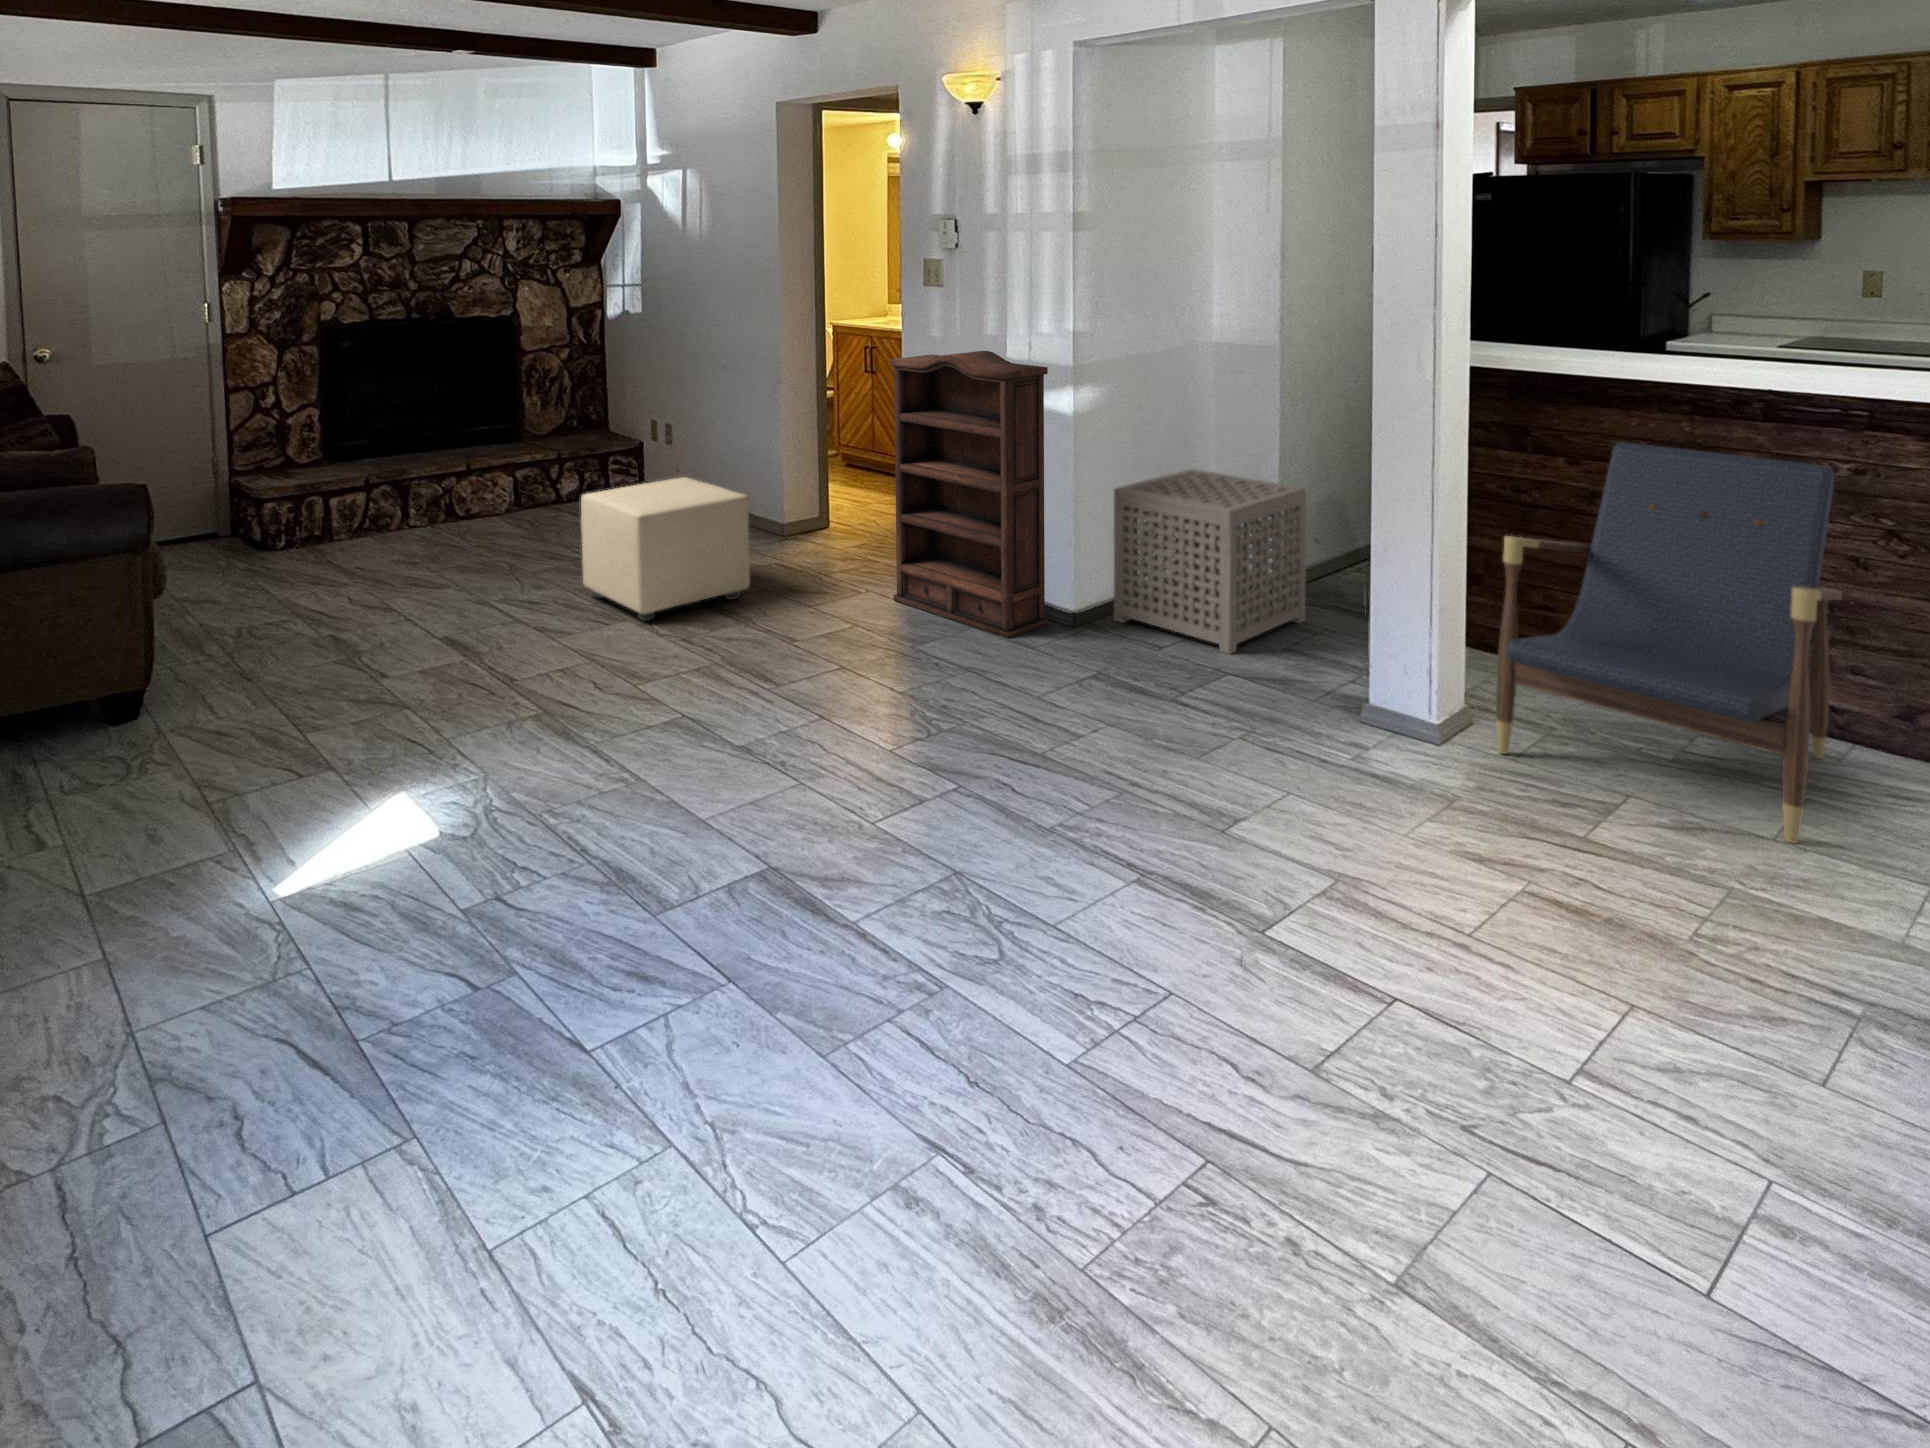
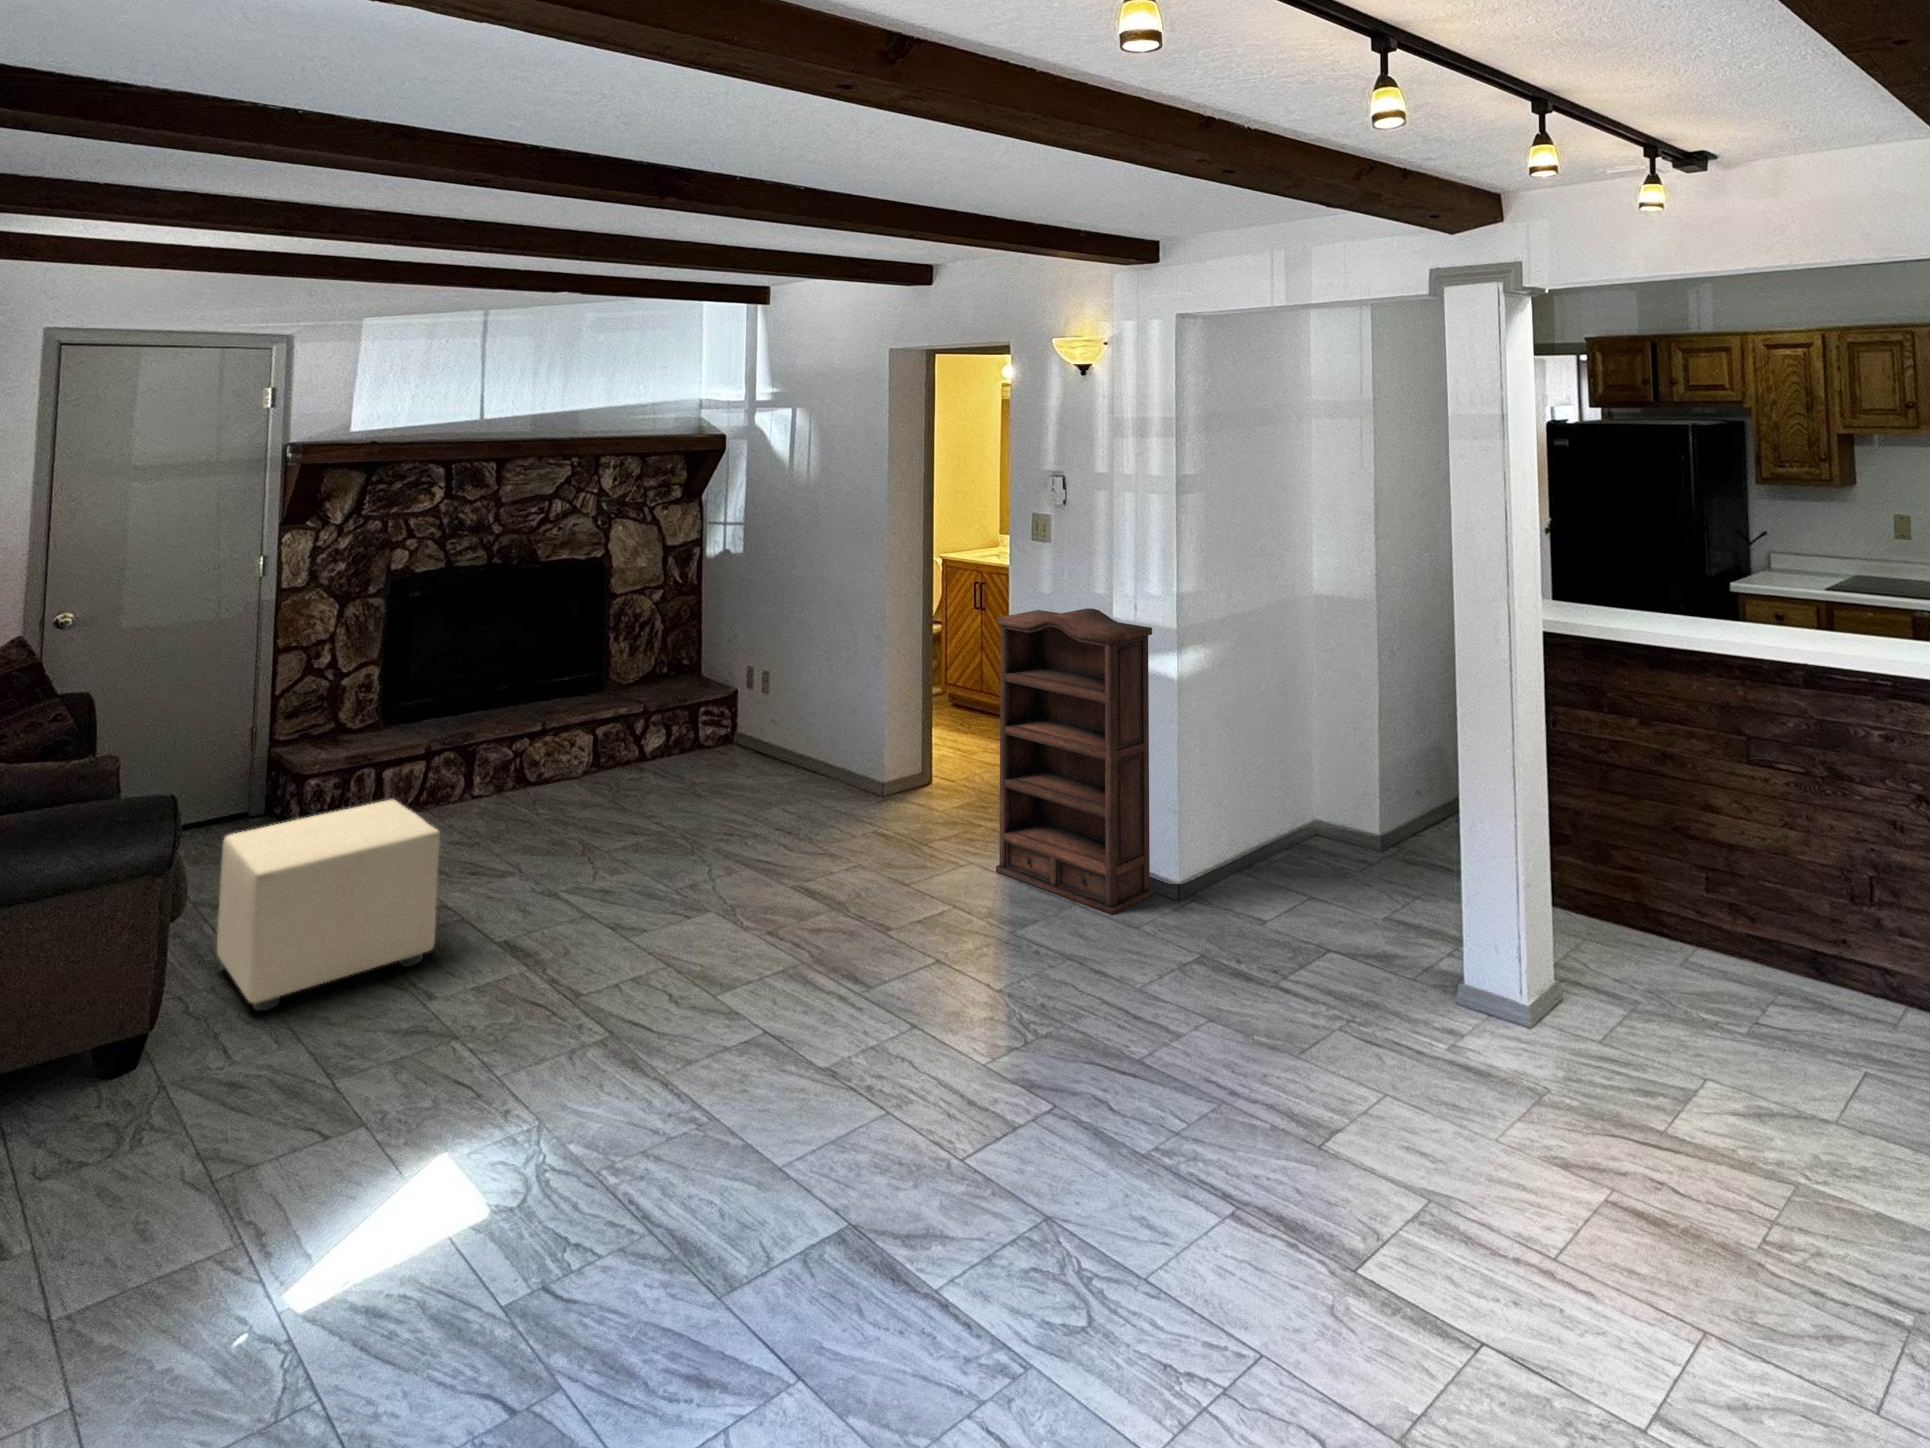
lounge chair: present [1496,442,1843,844] -> none [1581,705,1881,1124]
side table: present [1114,469,1306,654] -> none [1218,722,1407,925]
ottoman: present [581,477,750,621] -> present [217,800,440,1011]

